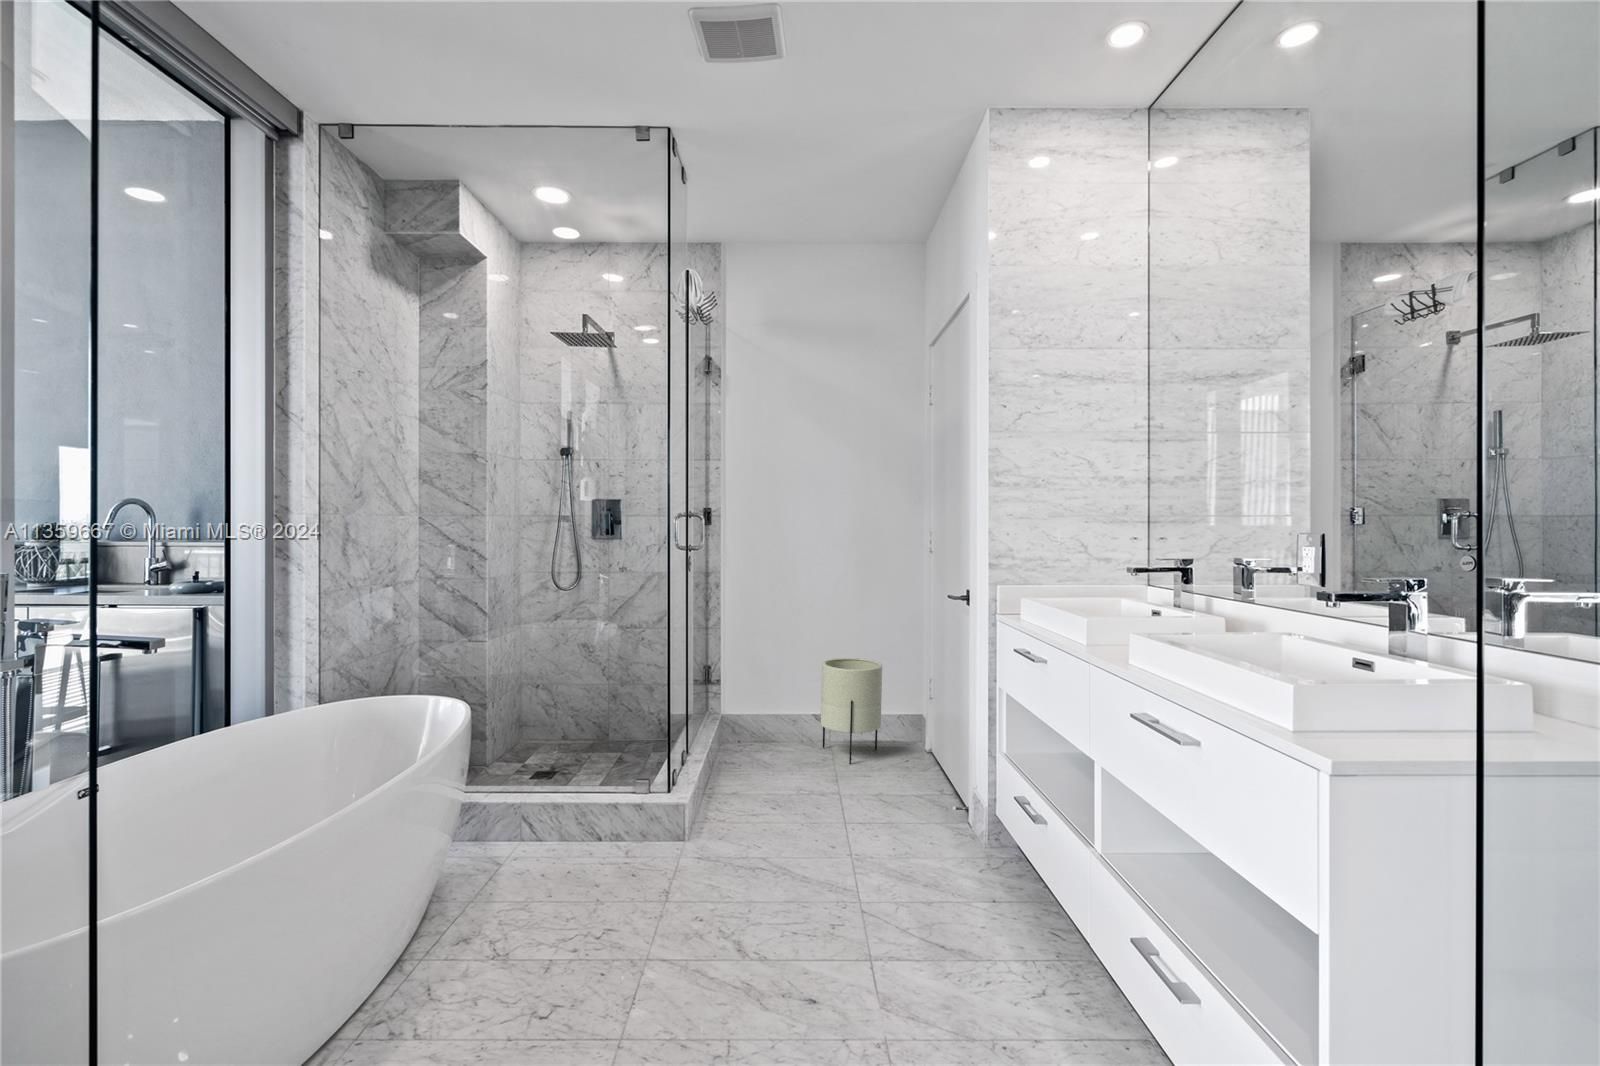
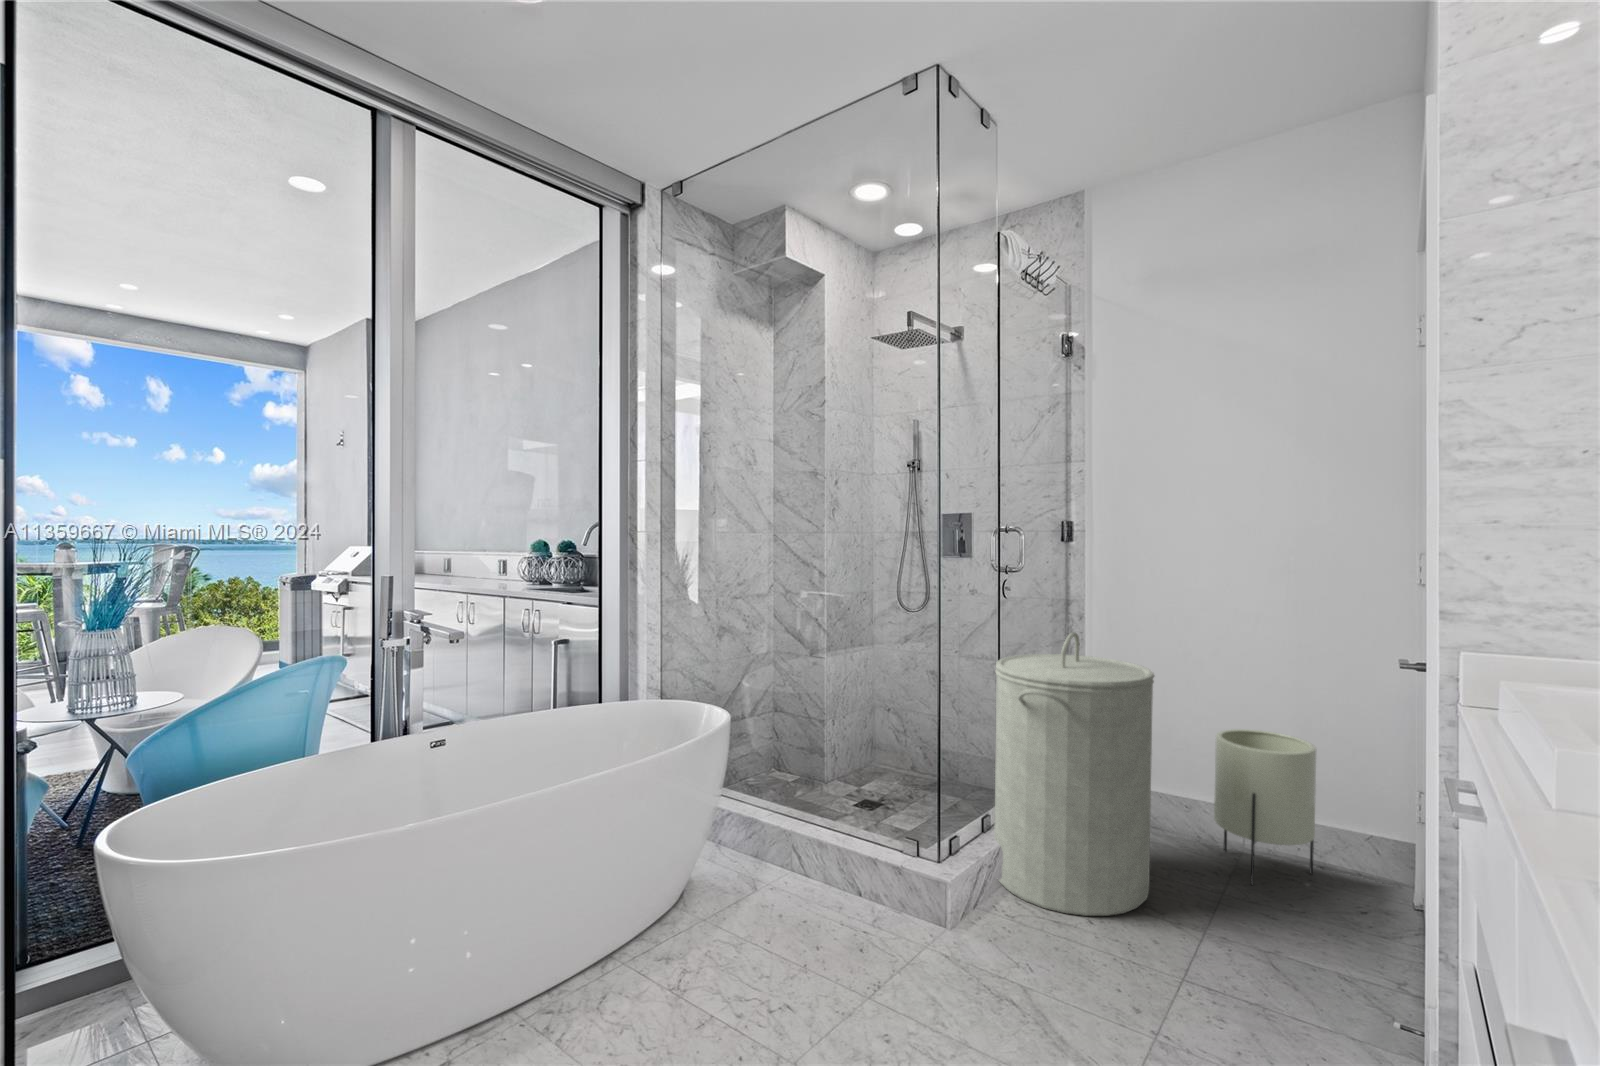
laundry hamper: none [686,596,805,811] -> present [994,632,1154,916]

